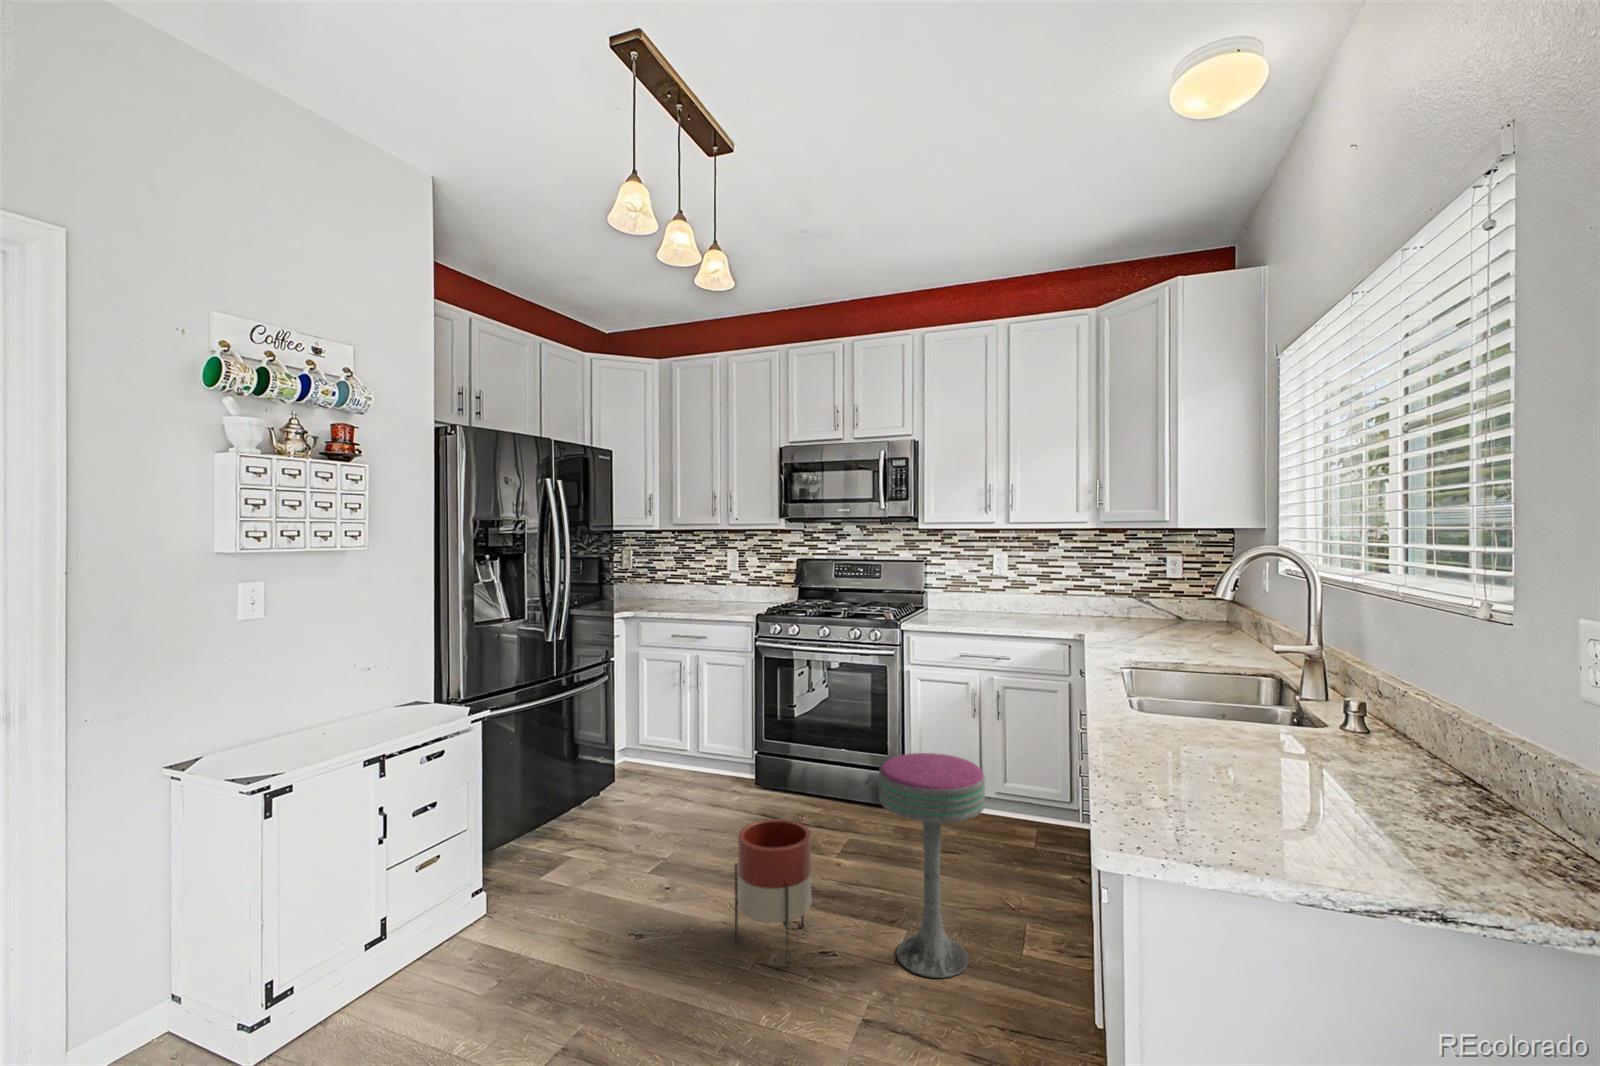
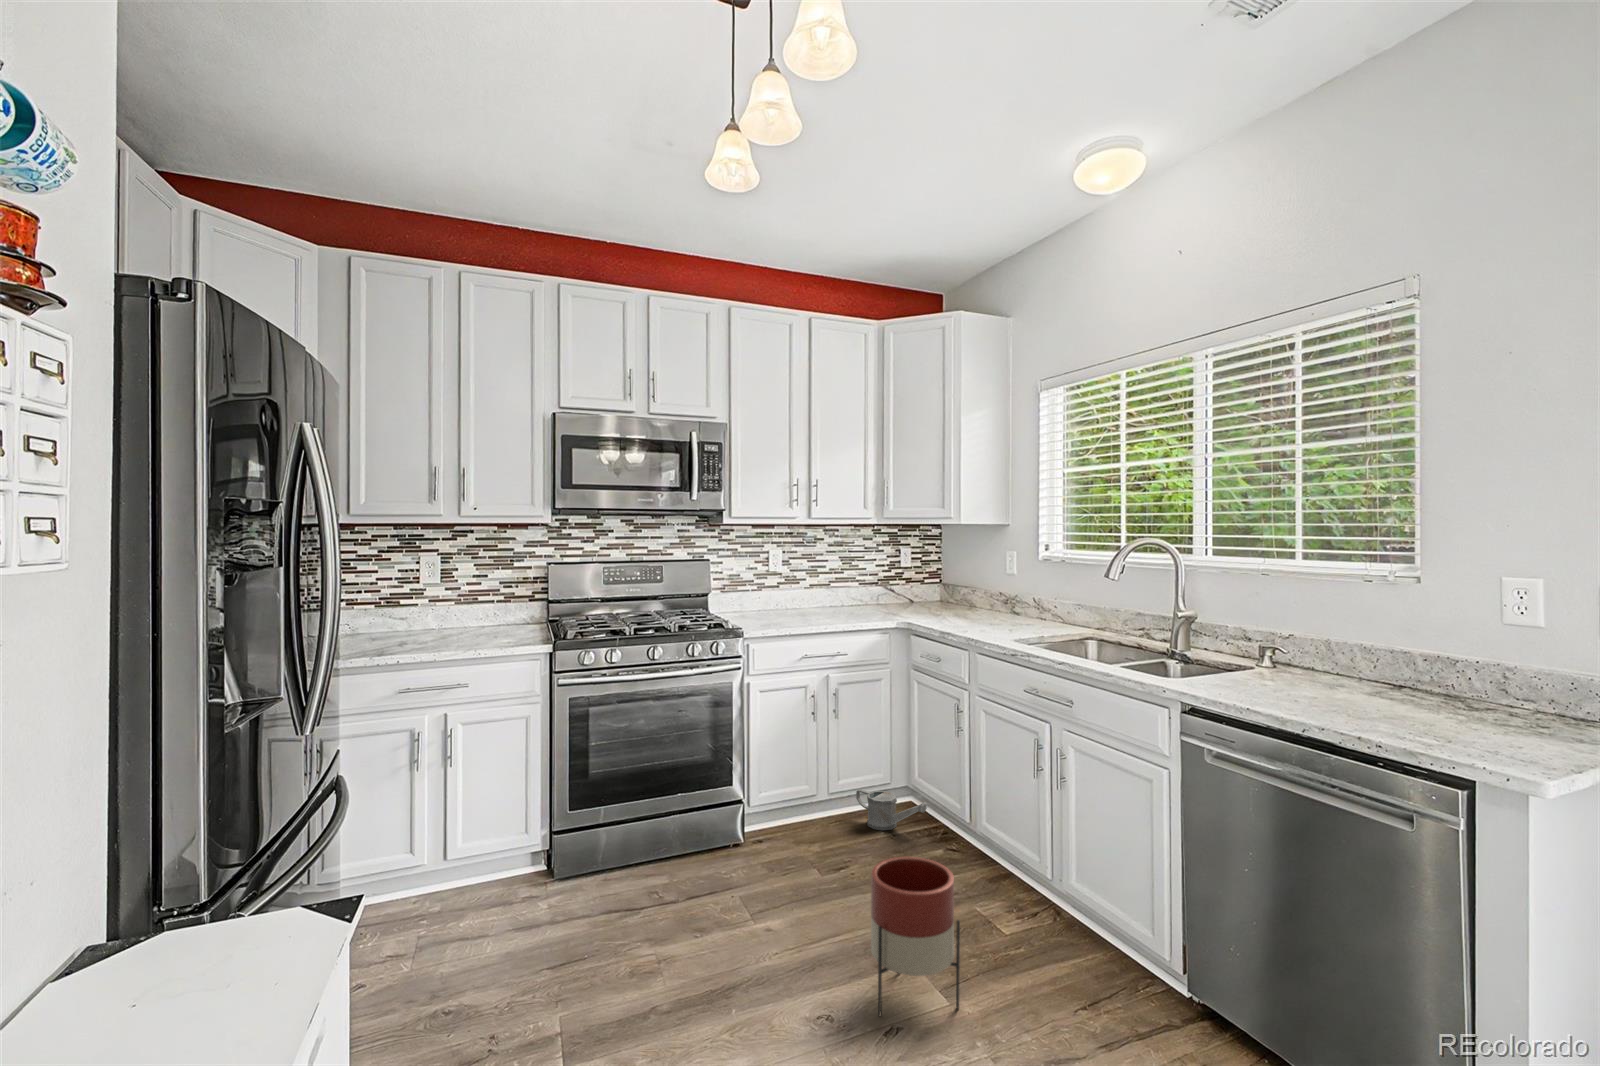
bar stool: present [879,753,985,978] -> none [960,744,1062,953]
watering can: none [997,800,1035,847] -> present [856,789,927,830]

